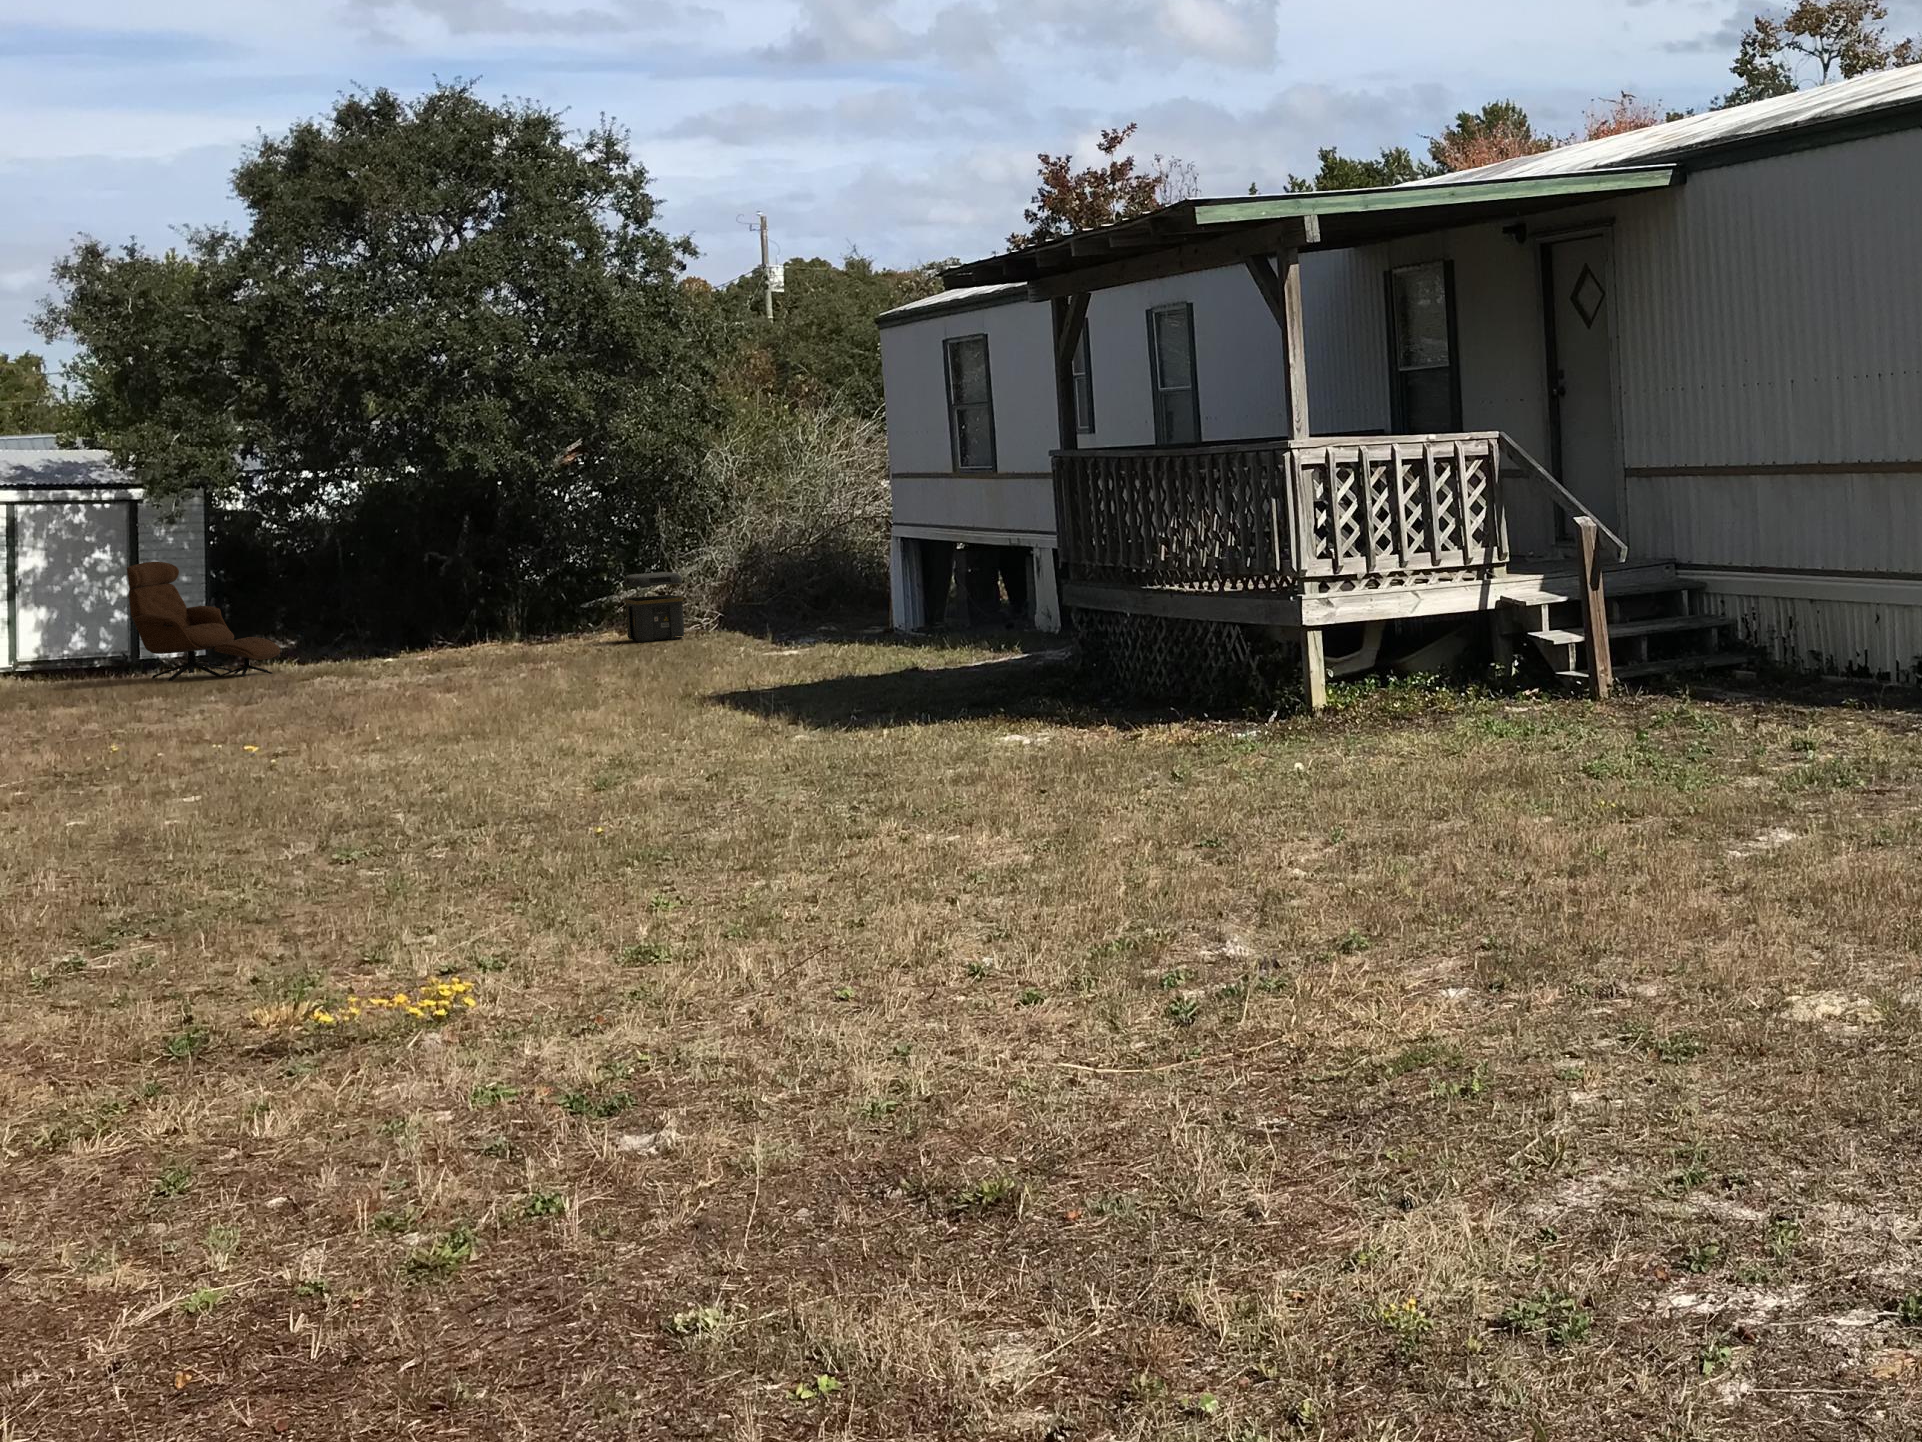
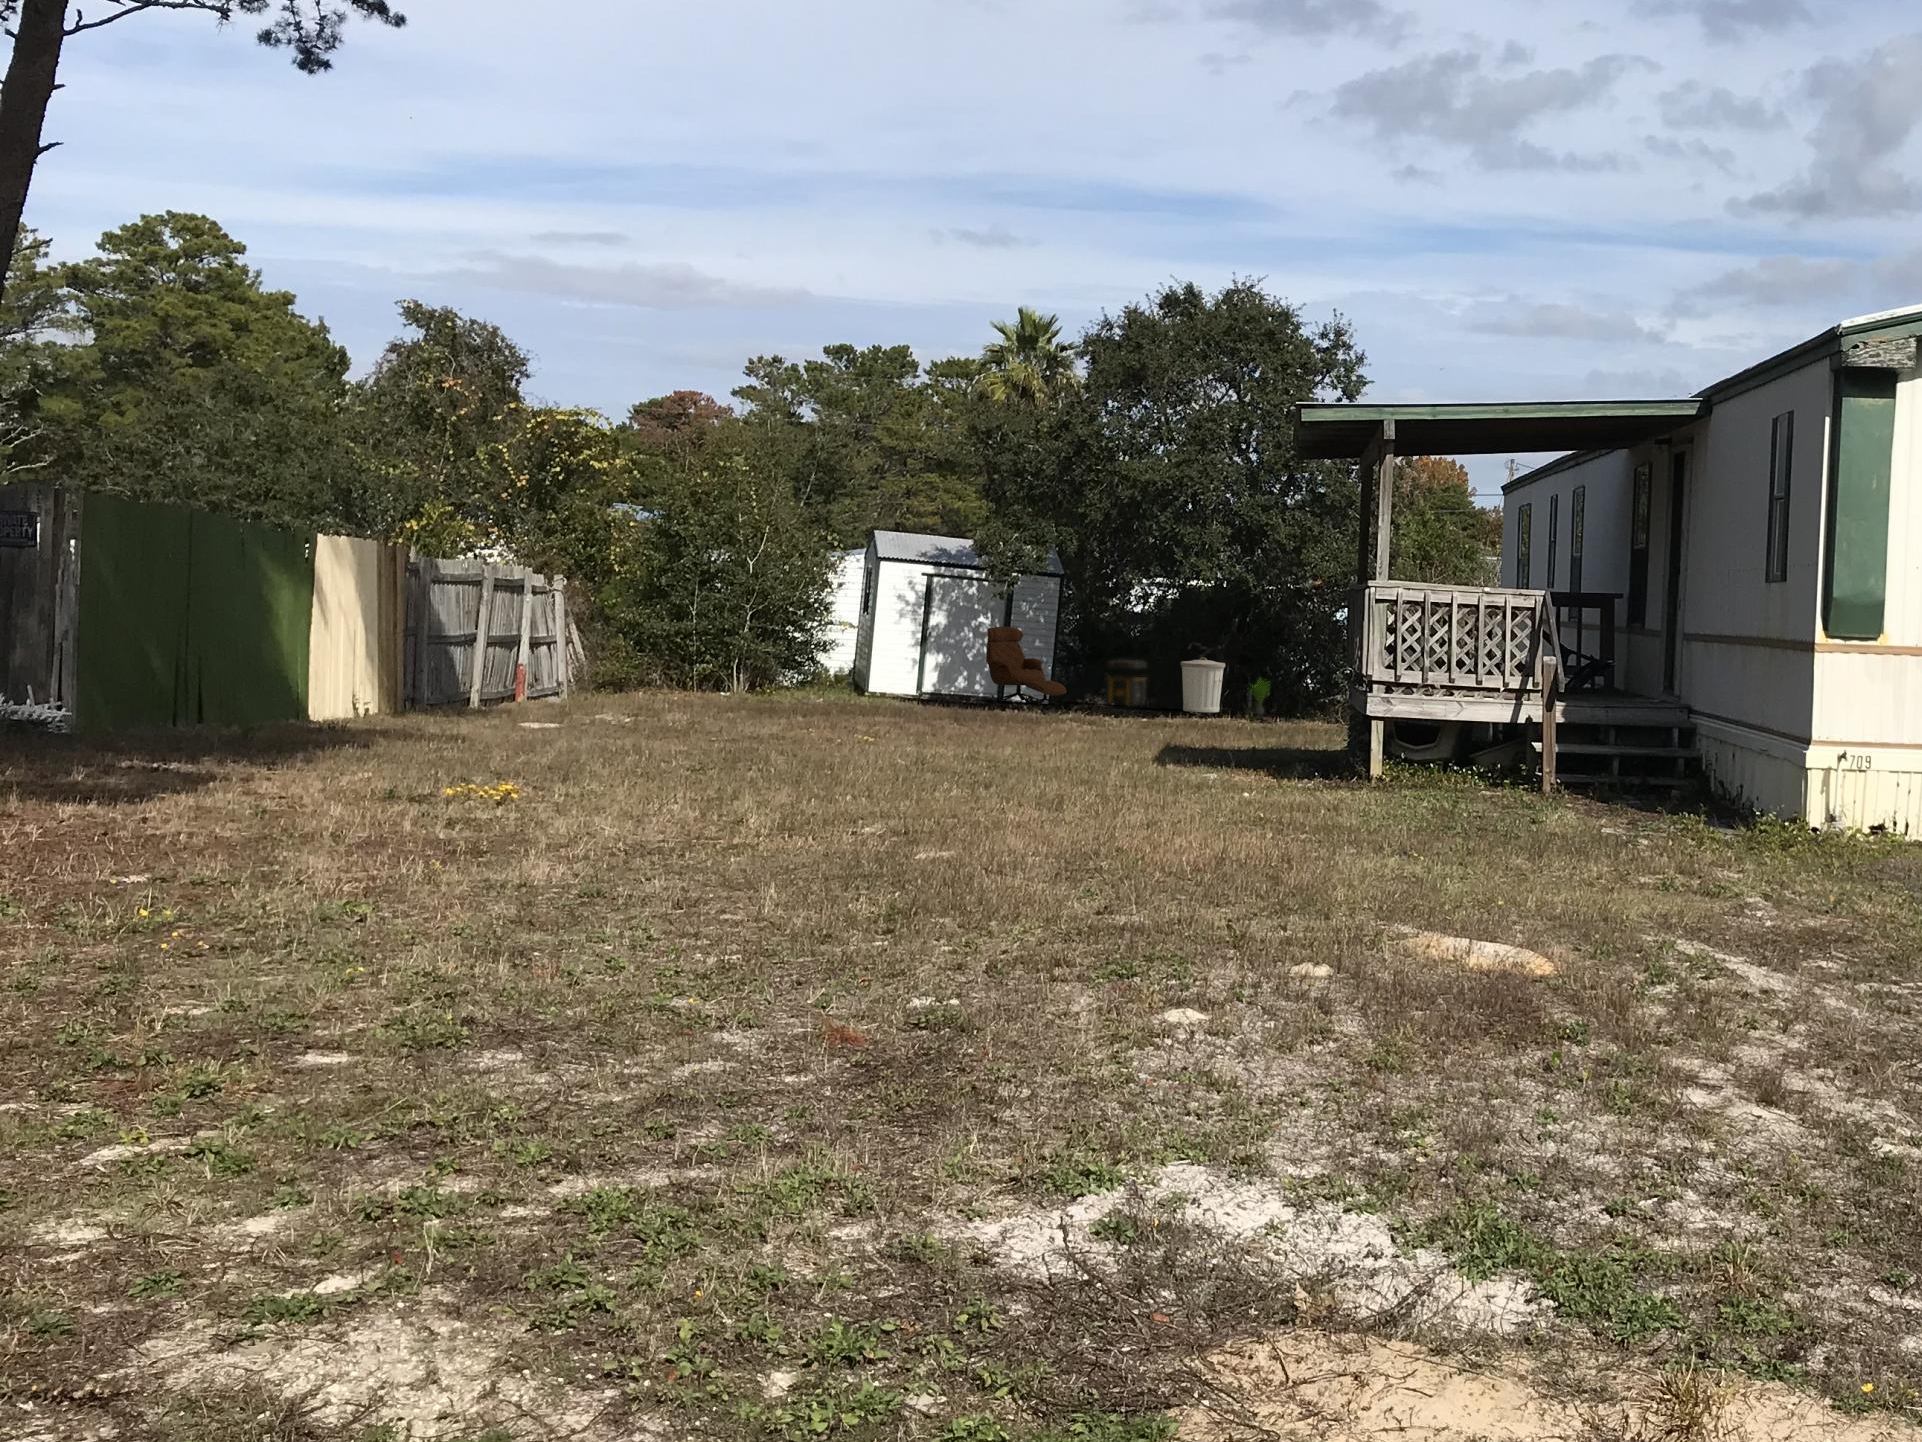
toolbox: present [624,572,684,642] -> present [1106,660,1146,707]
trash can: none [465,574,536,657] -> present [1181,658,1225,712]
potted plant: none [574,591,617,648] -> present [1254,679,1268,715]

